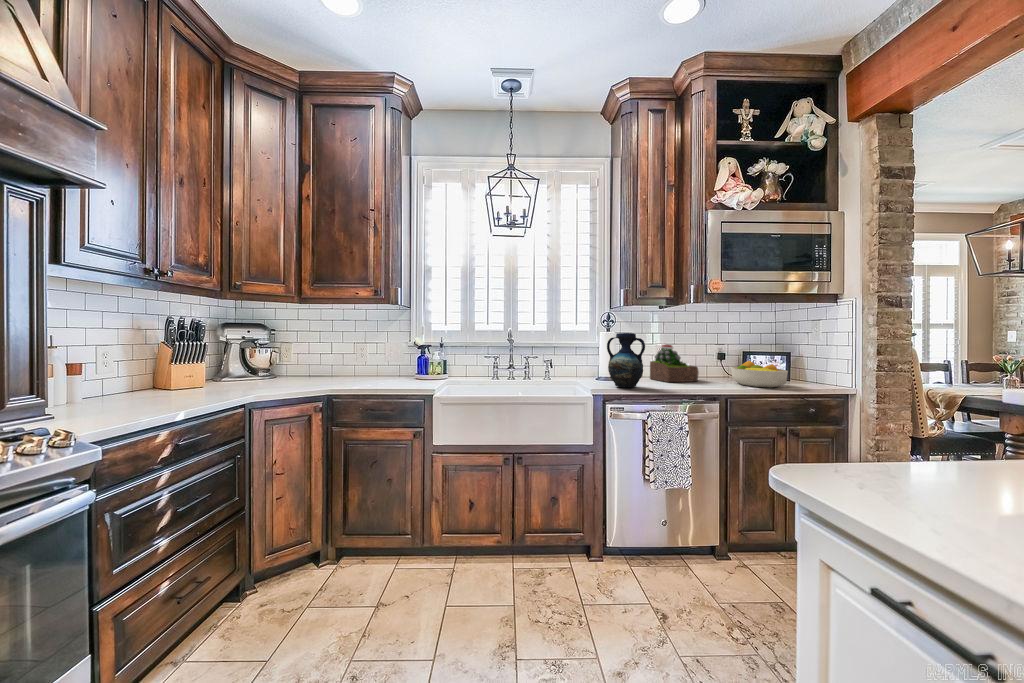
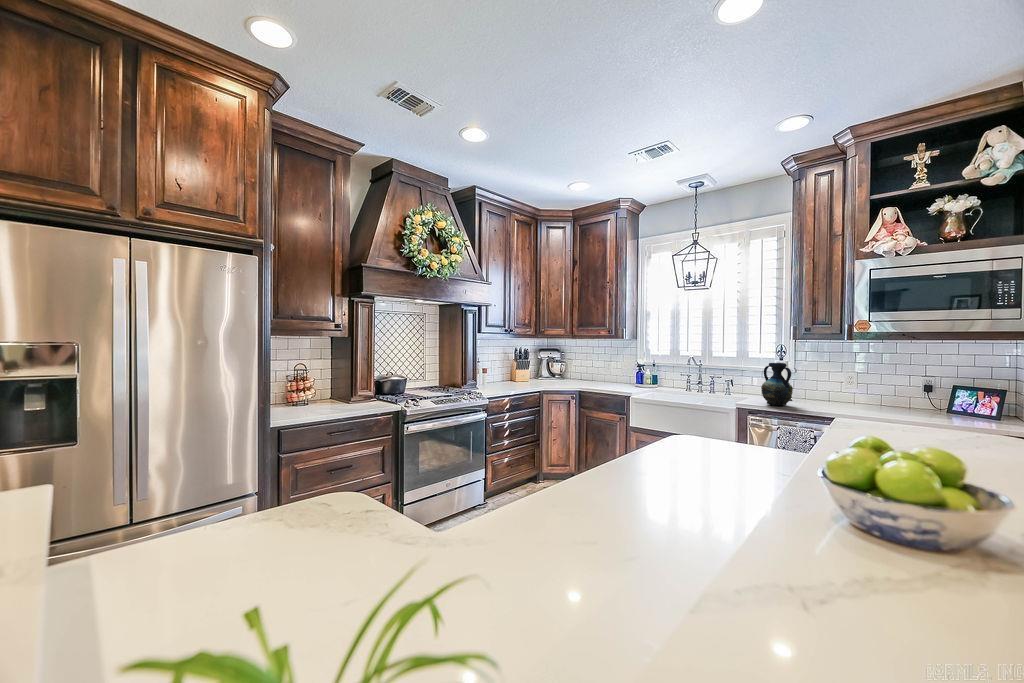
succulent plant: present [650,345,699,382] -> none [832,373,881,409]
fruit bowl: present [731,361,788,388] -> none [906,394,966,421]

